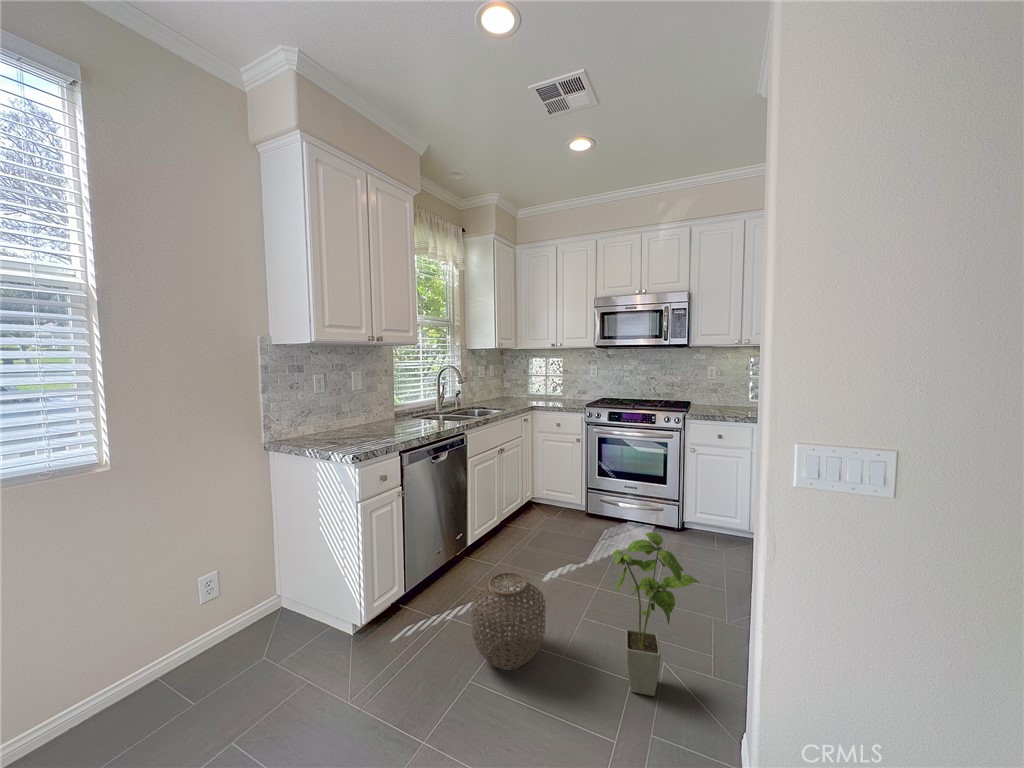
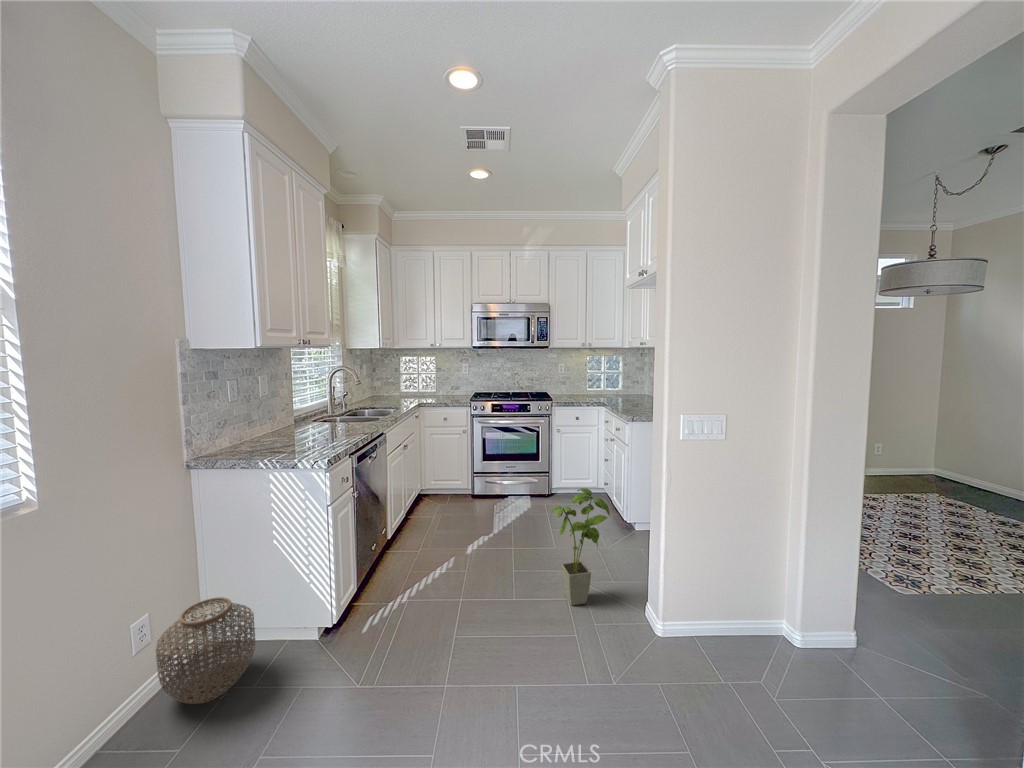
woven basket: present [471,572,545,670] -> present [156,597,255,704]

